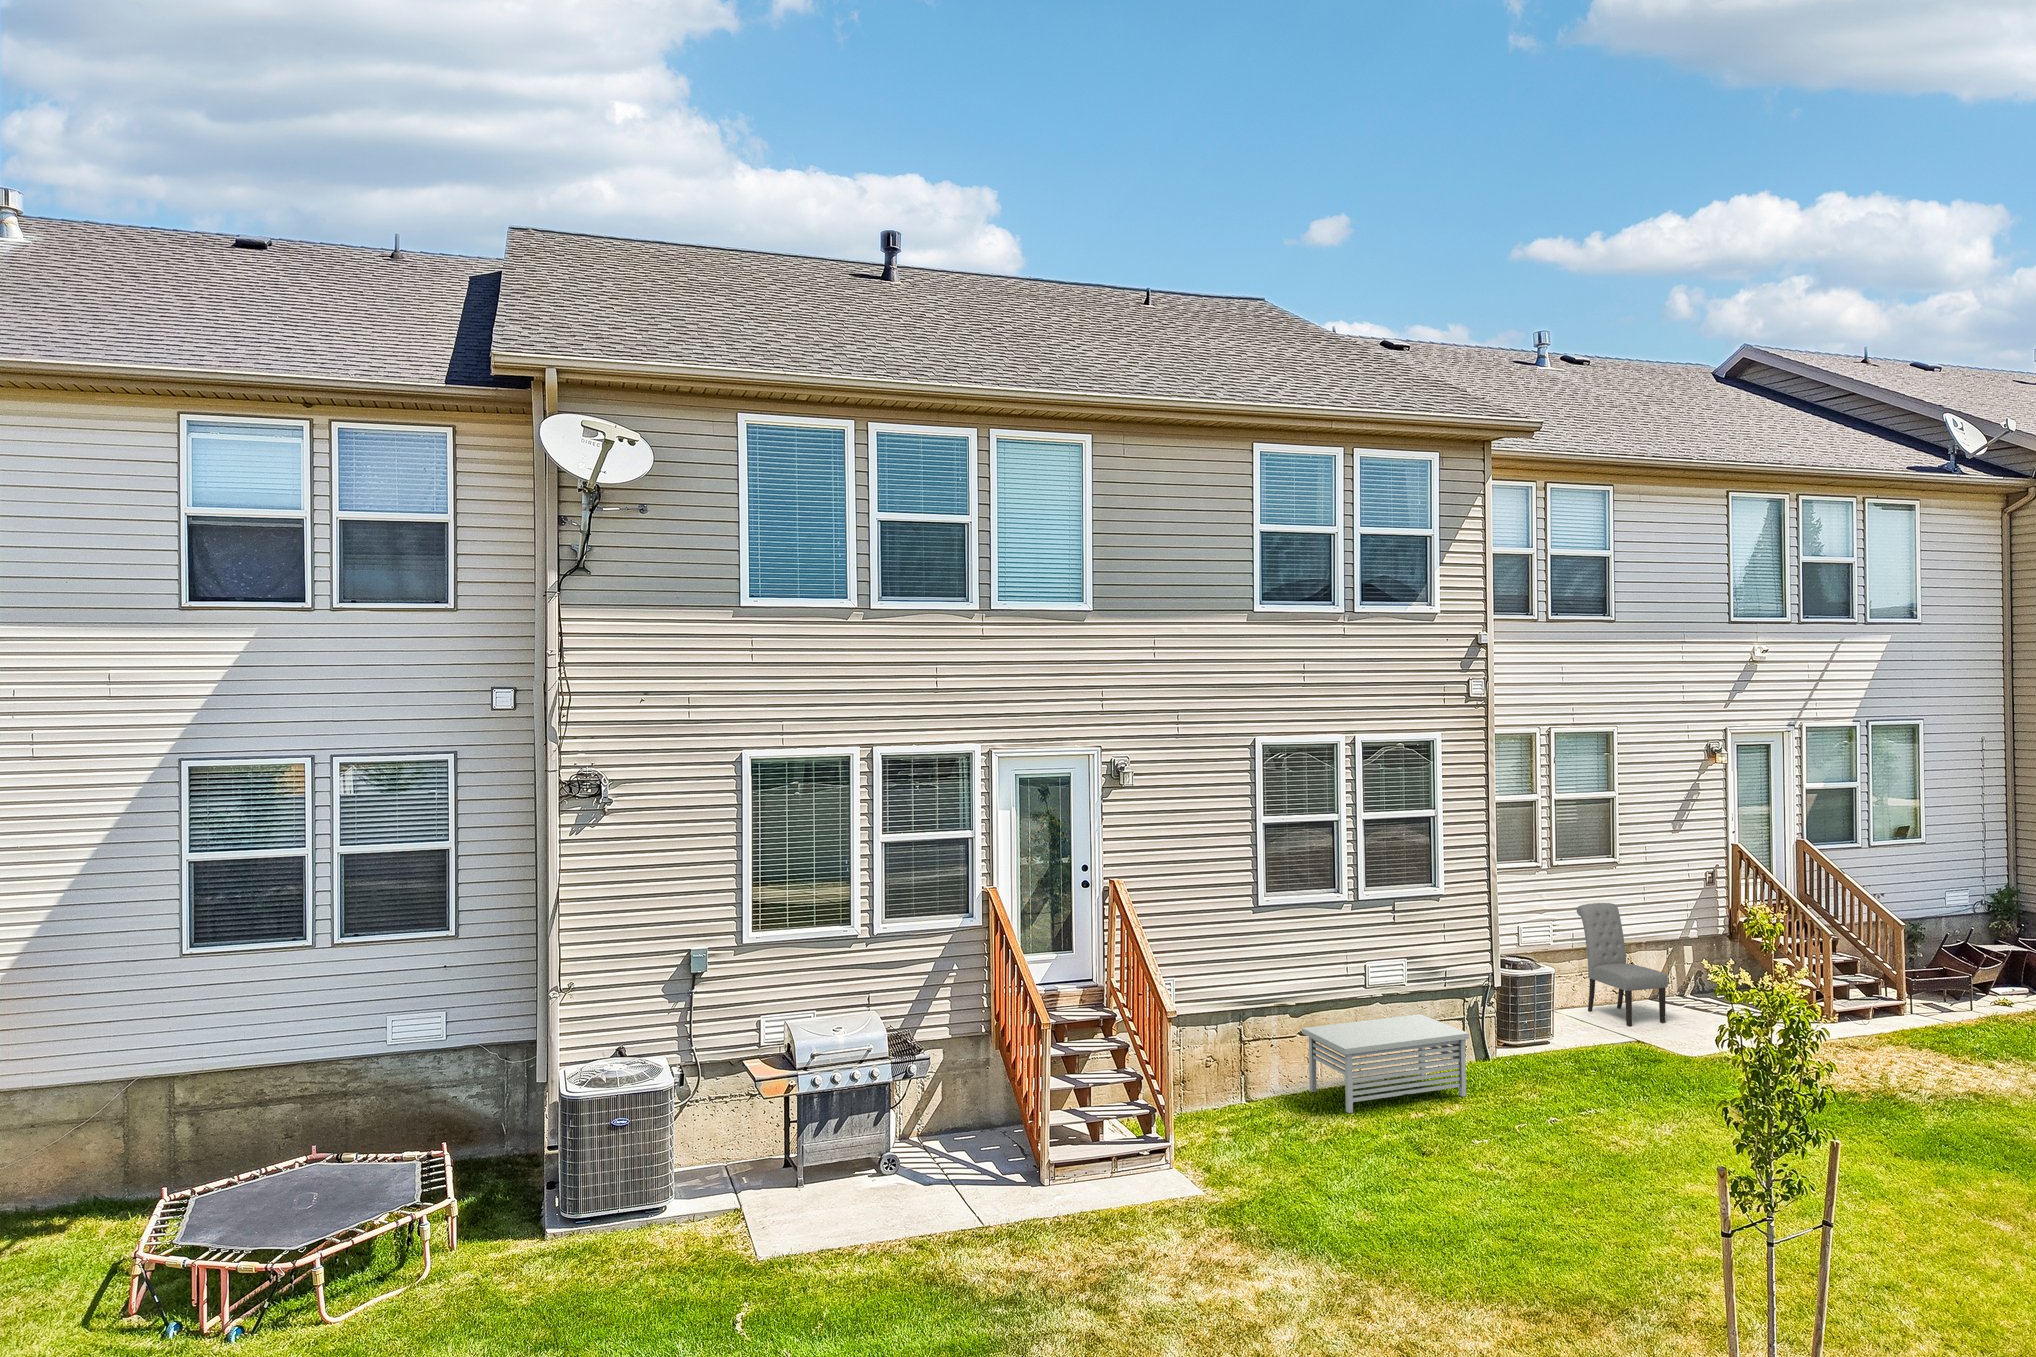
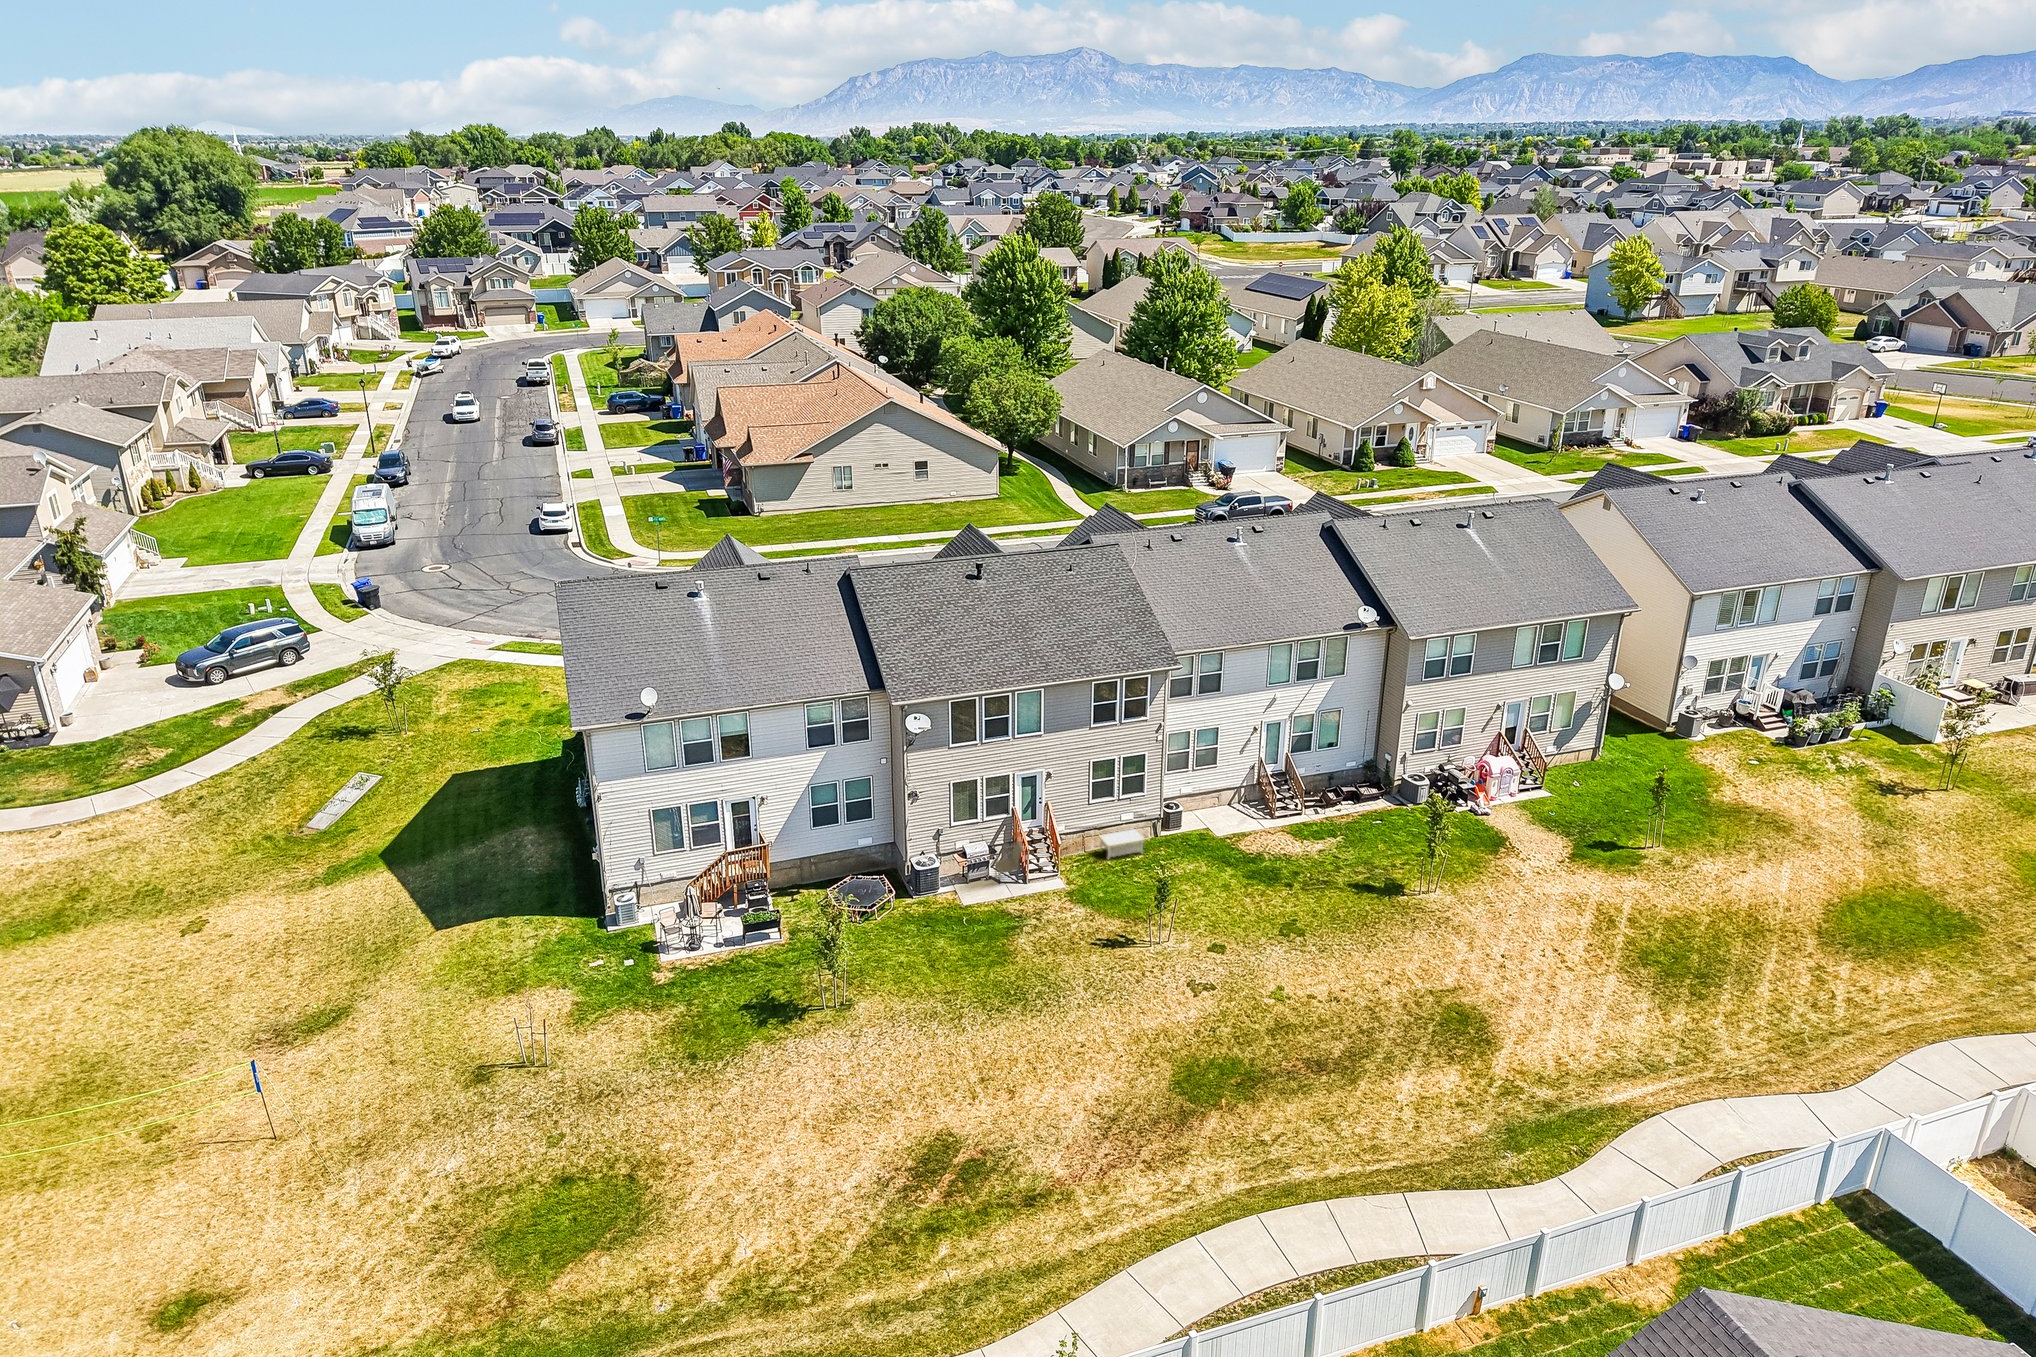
chair: present [1577,903,1668,1026] -> present [995,841,1023,876]

